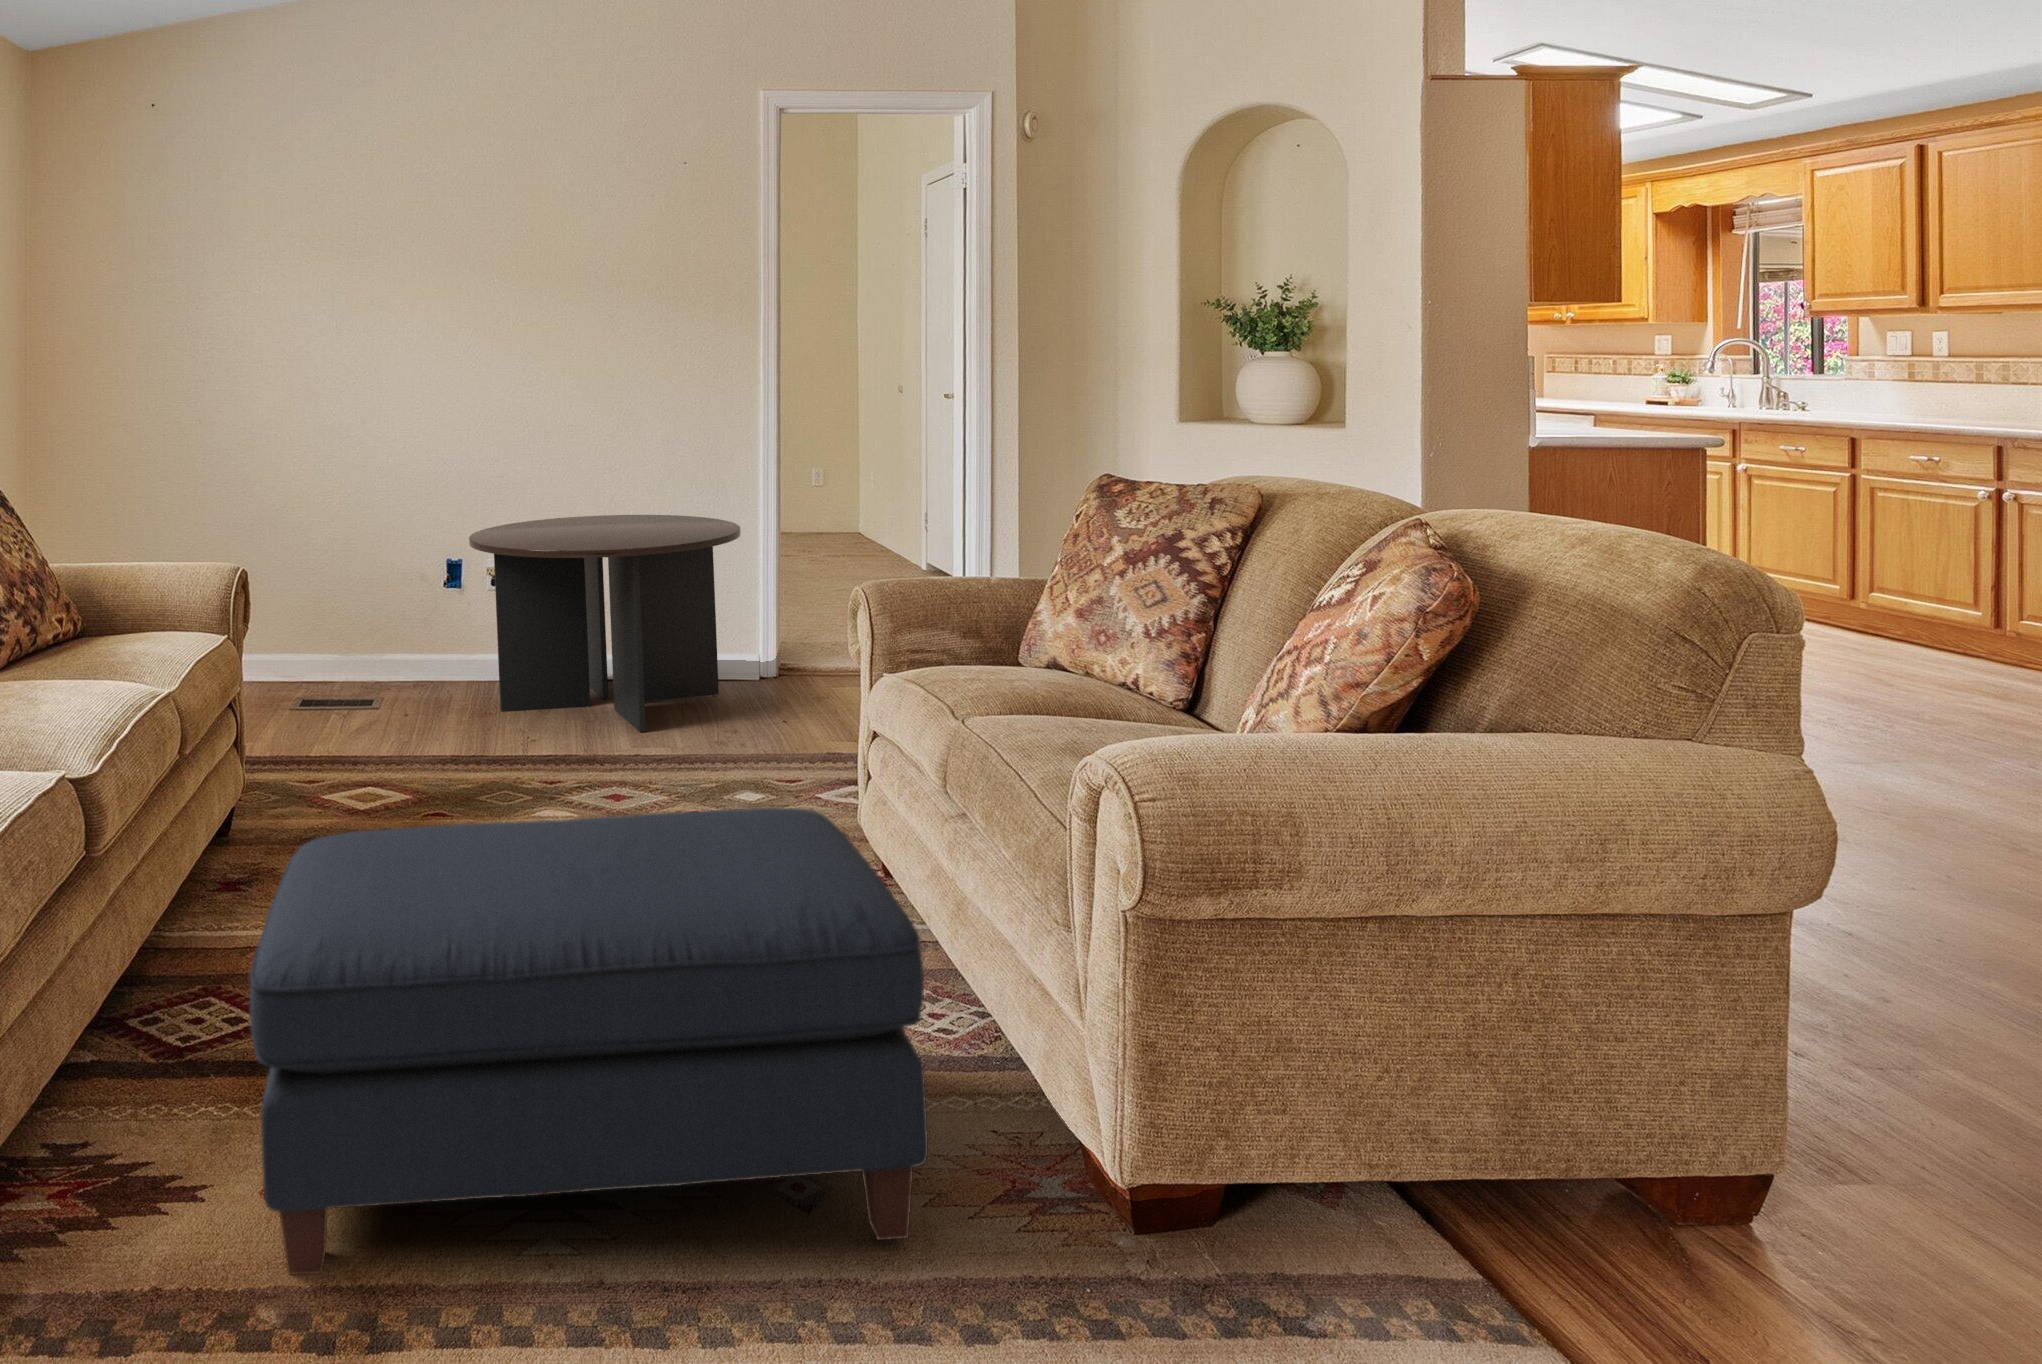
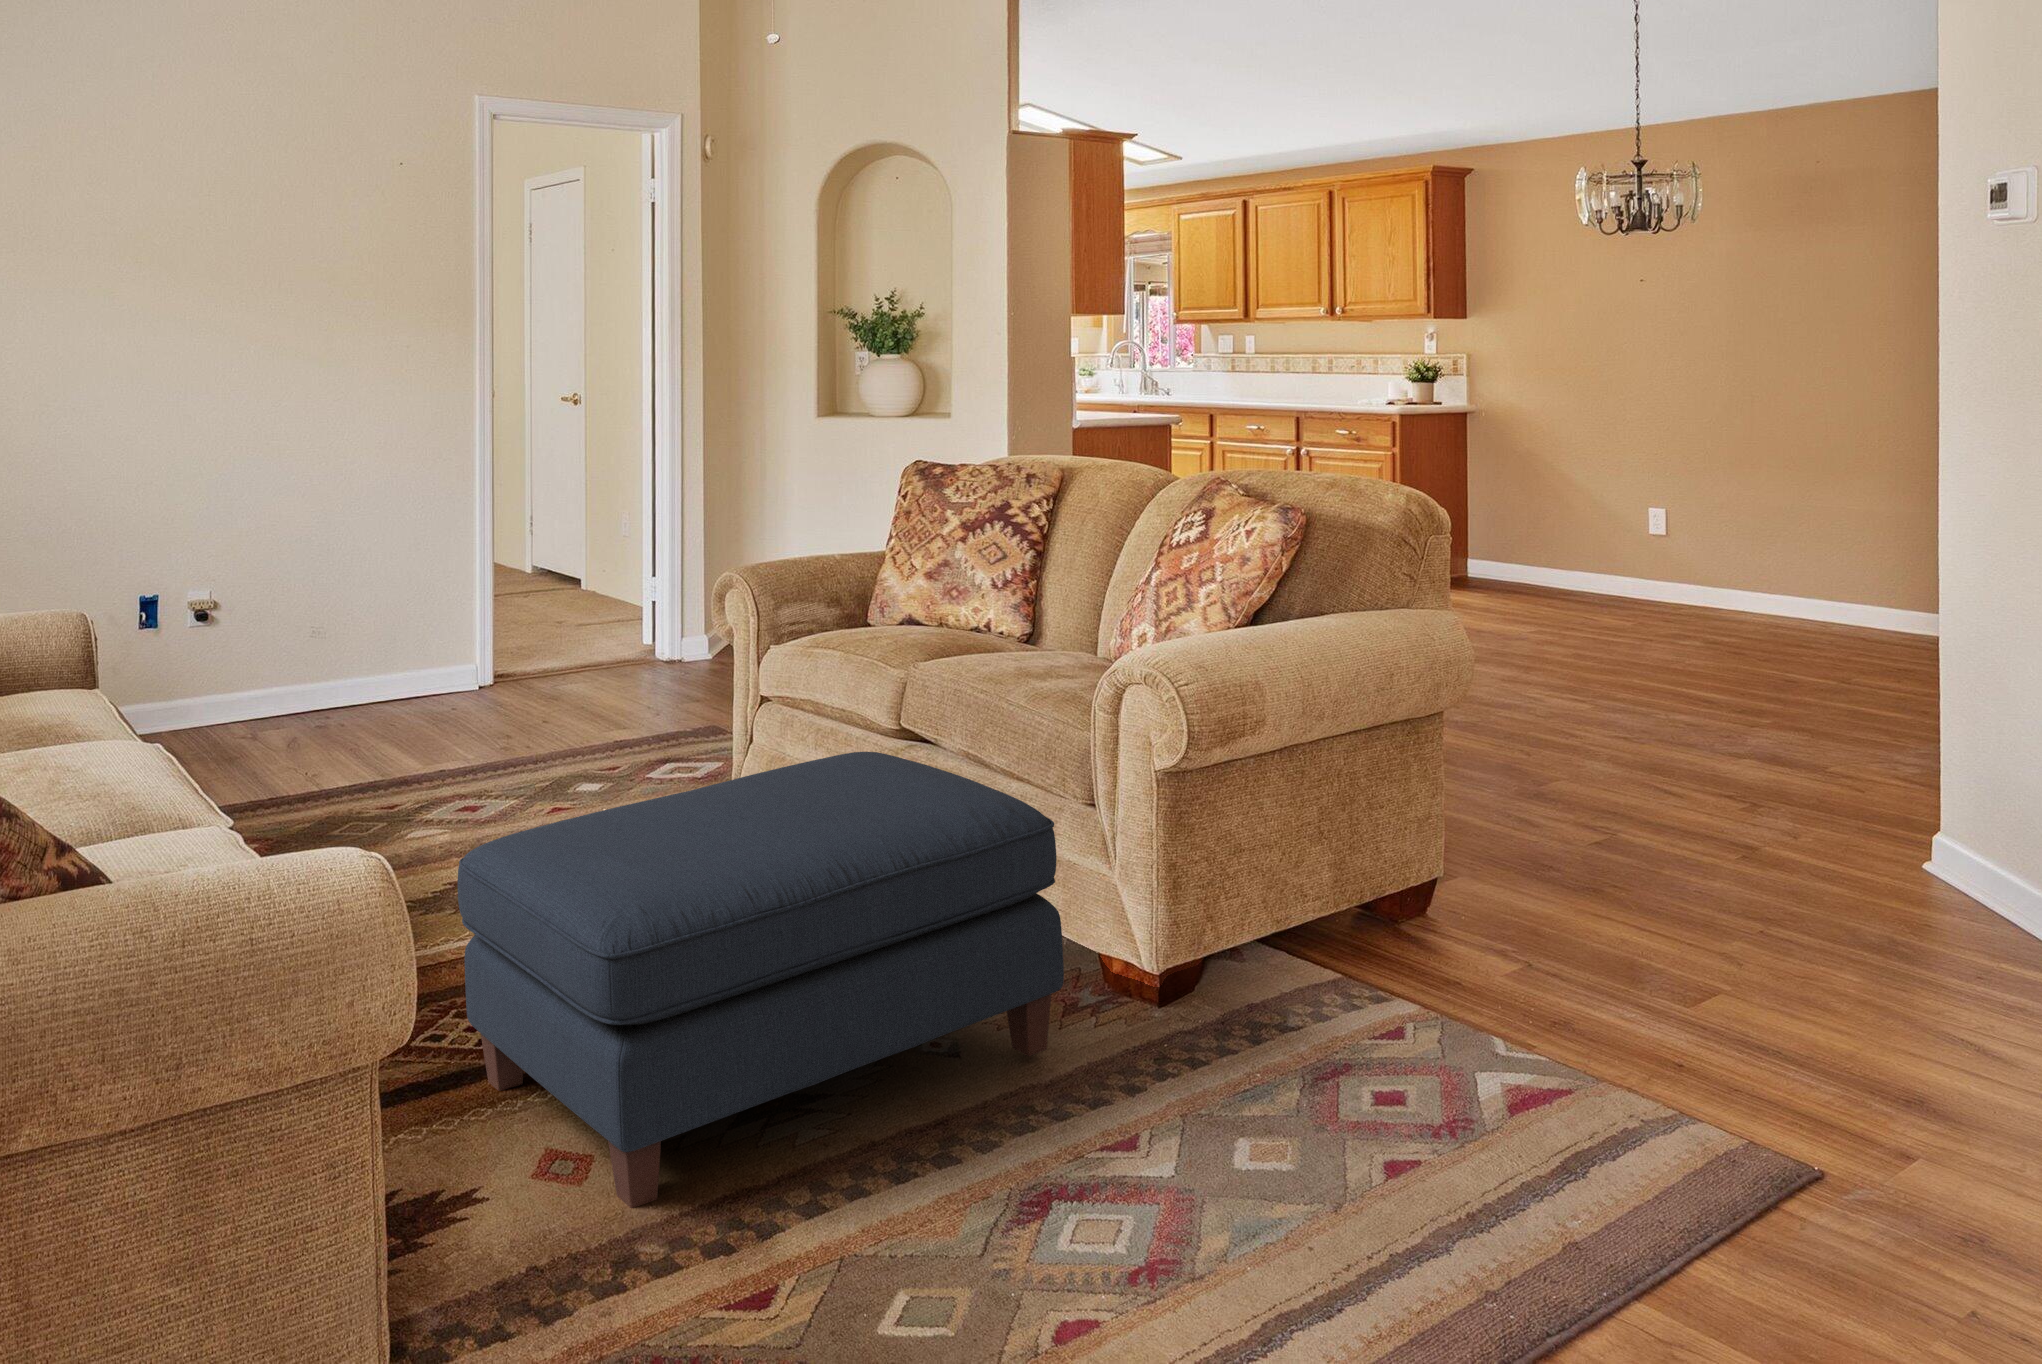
coffee table: present [469,515,741,732] -> none [203,525,500,755]

